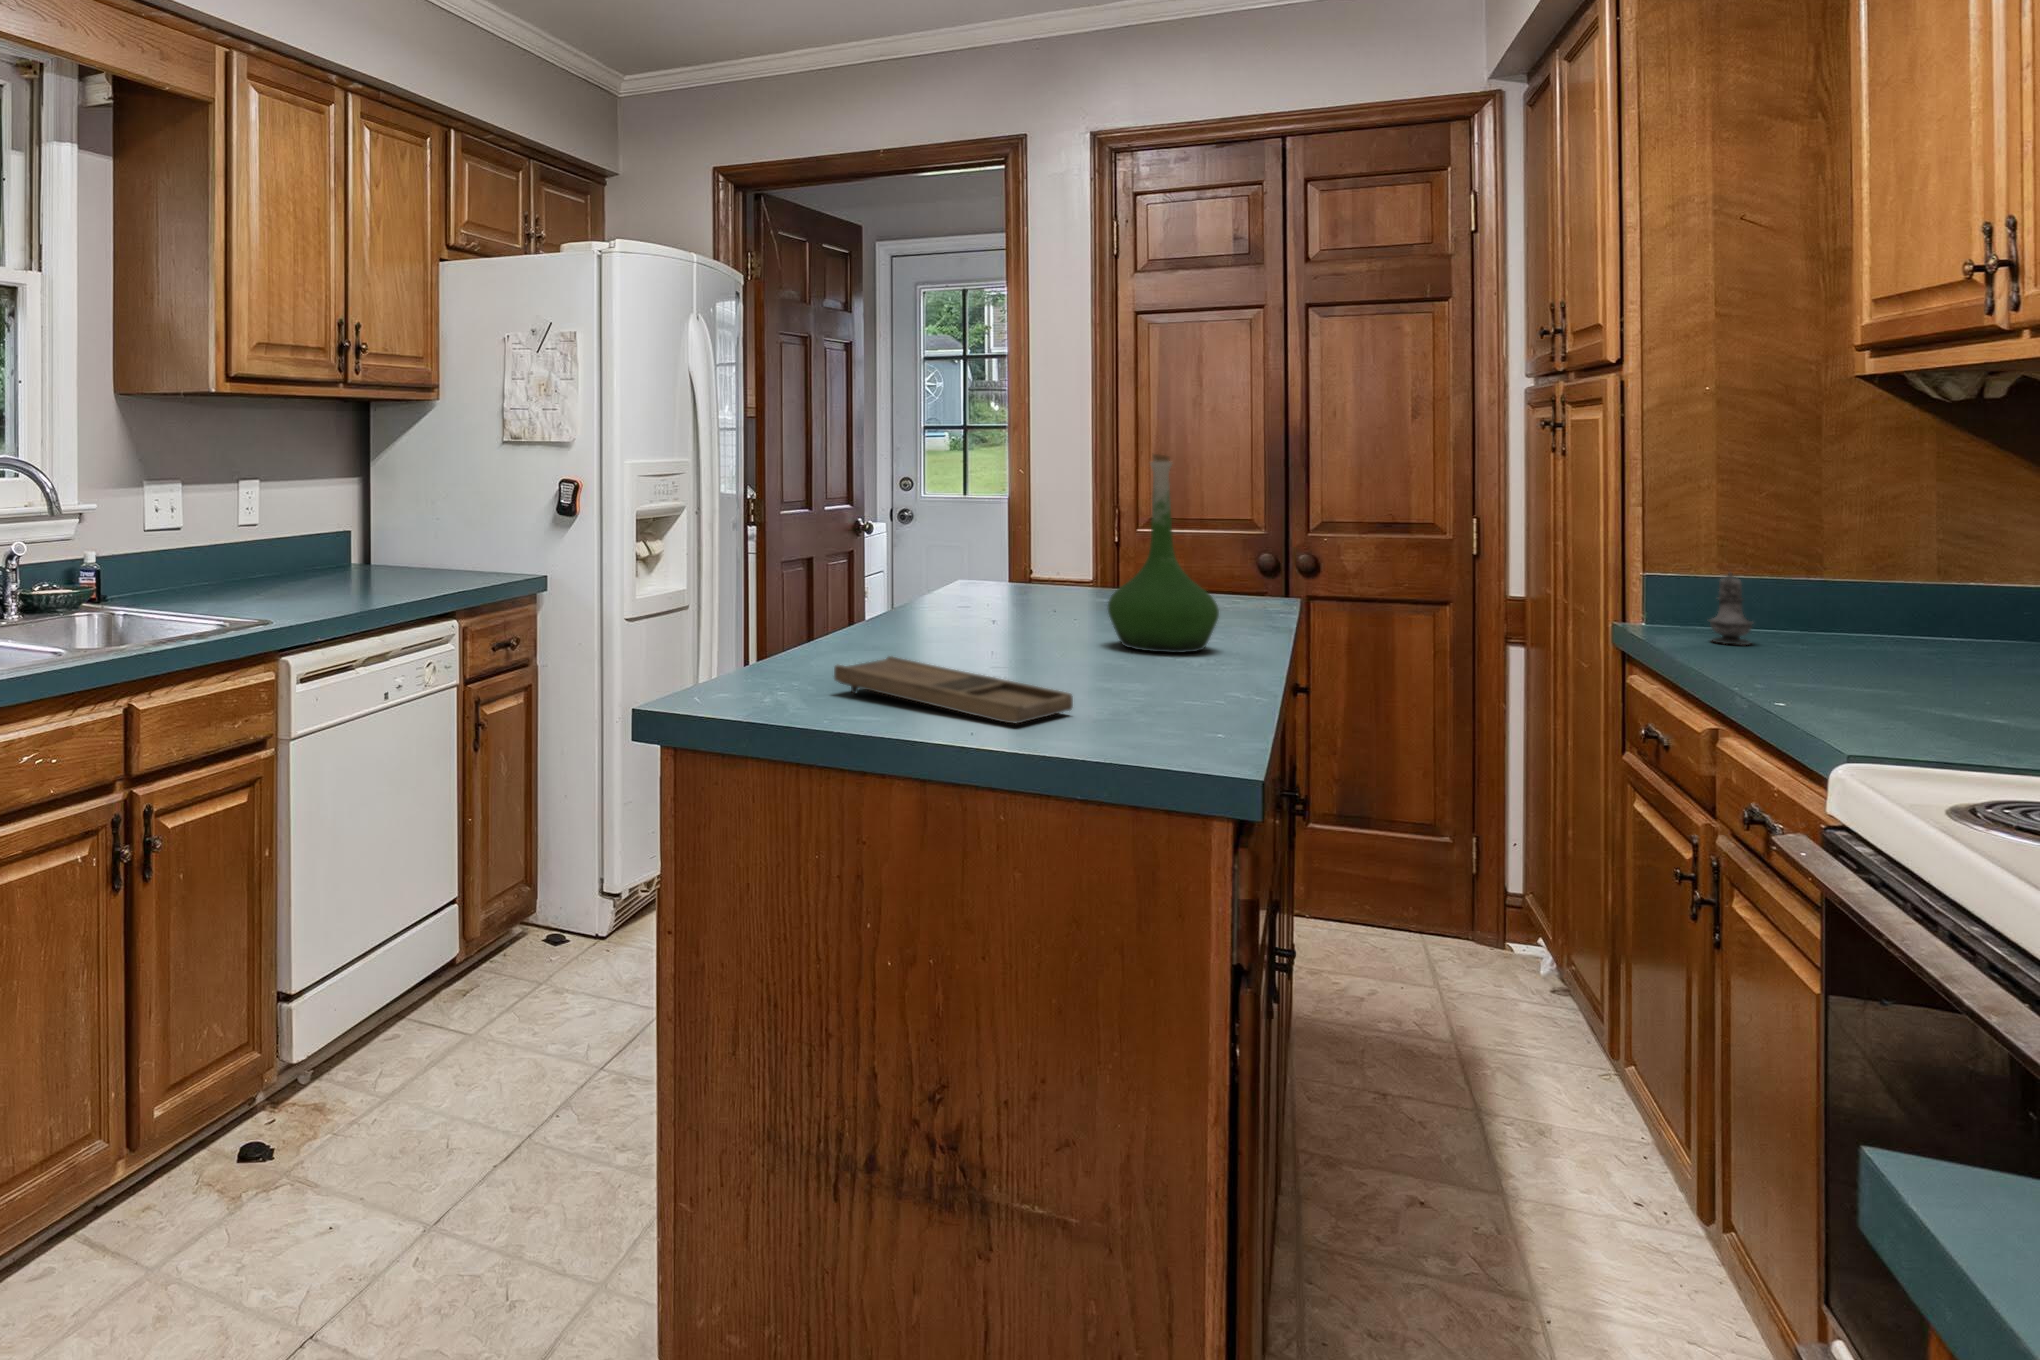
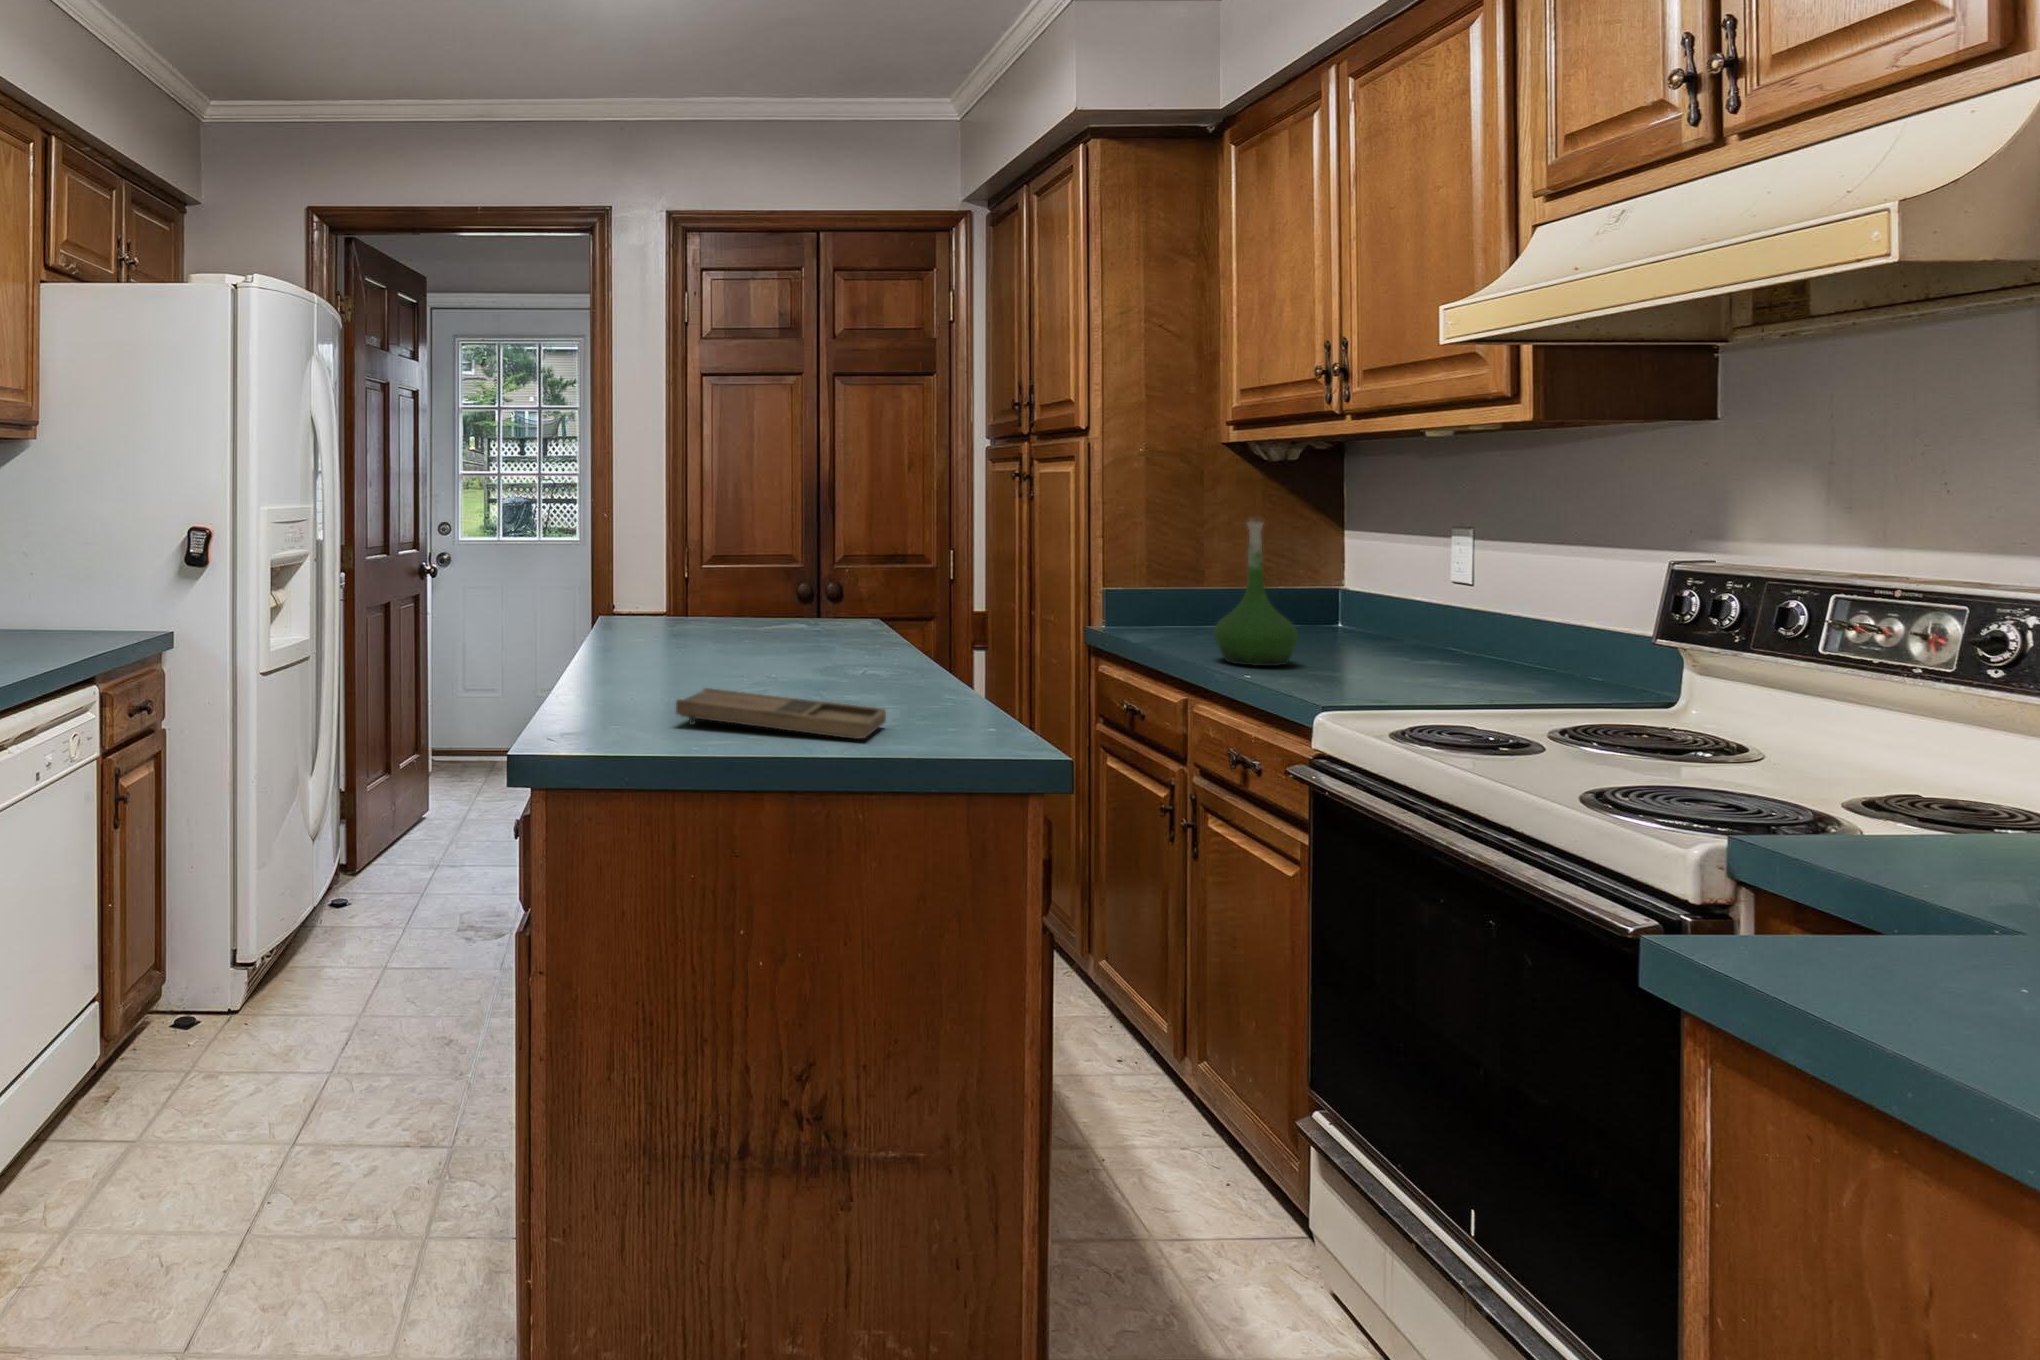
vase: present [1108,454,1219,653] -> present [1214,517,1298,666]
salt shaker: present [1709,573,1753,645] -> none [1151,585,1178,638]

